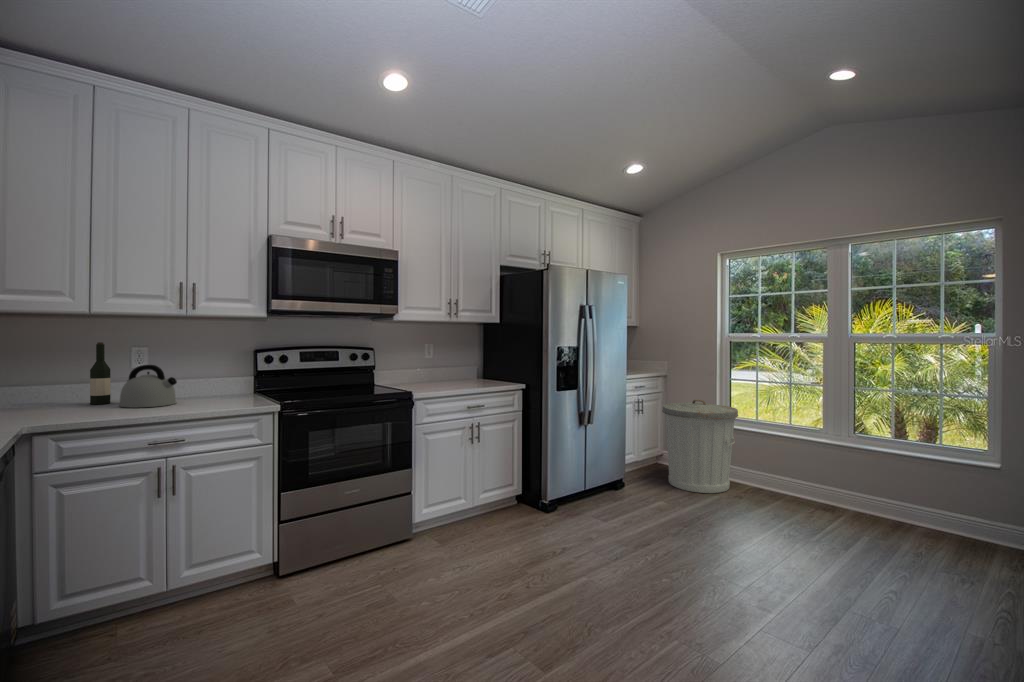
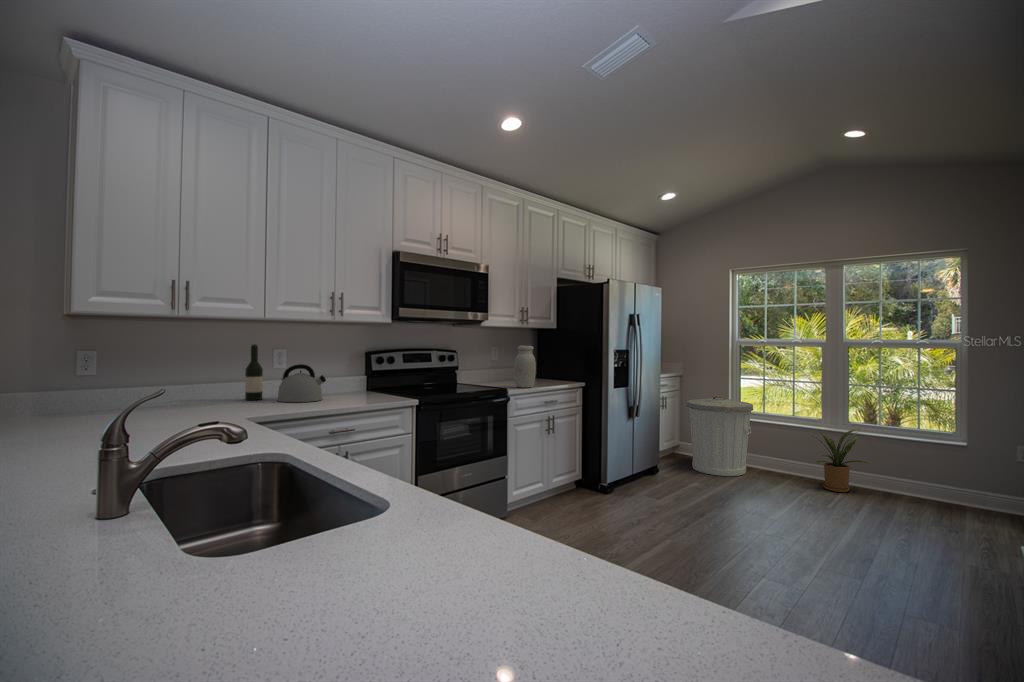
jar: none [429,343,454,390] -> present [514,346,536,388]
house plant: none [788,443,873,519] -> present [814,429,867,492]

